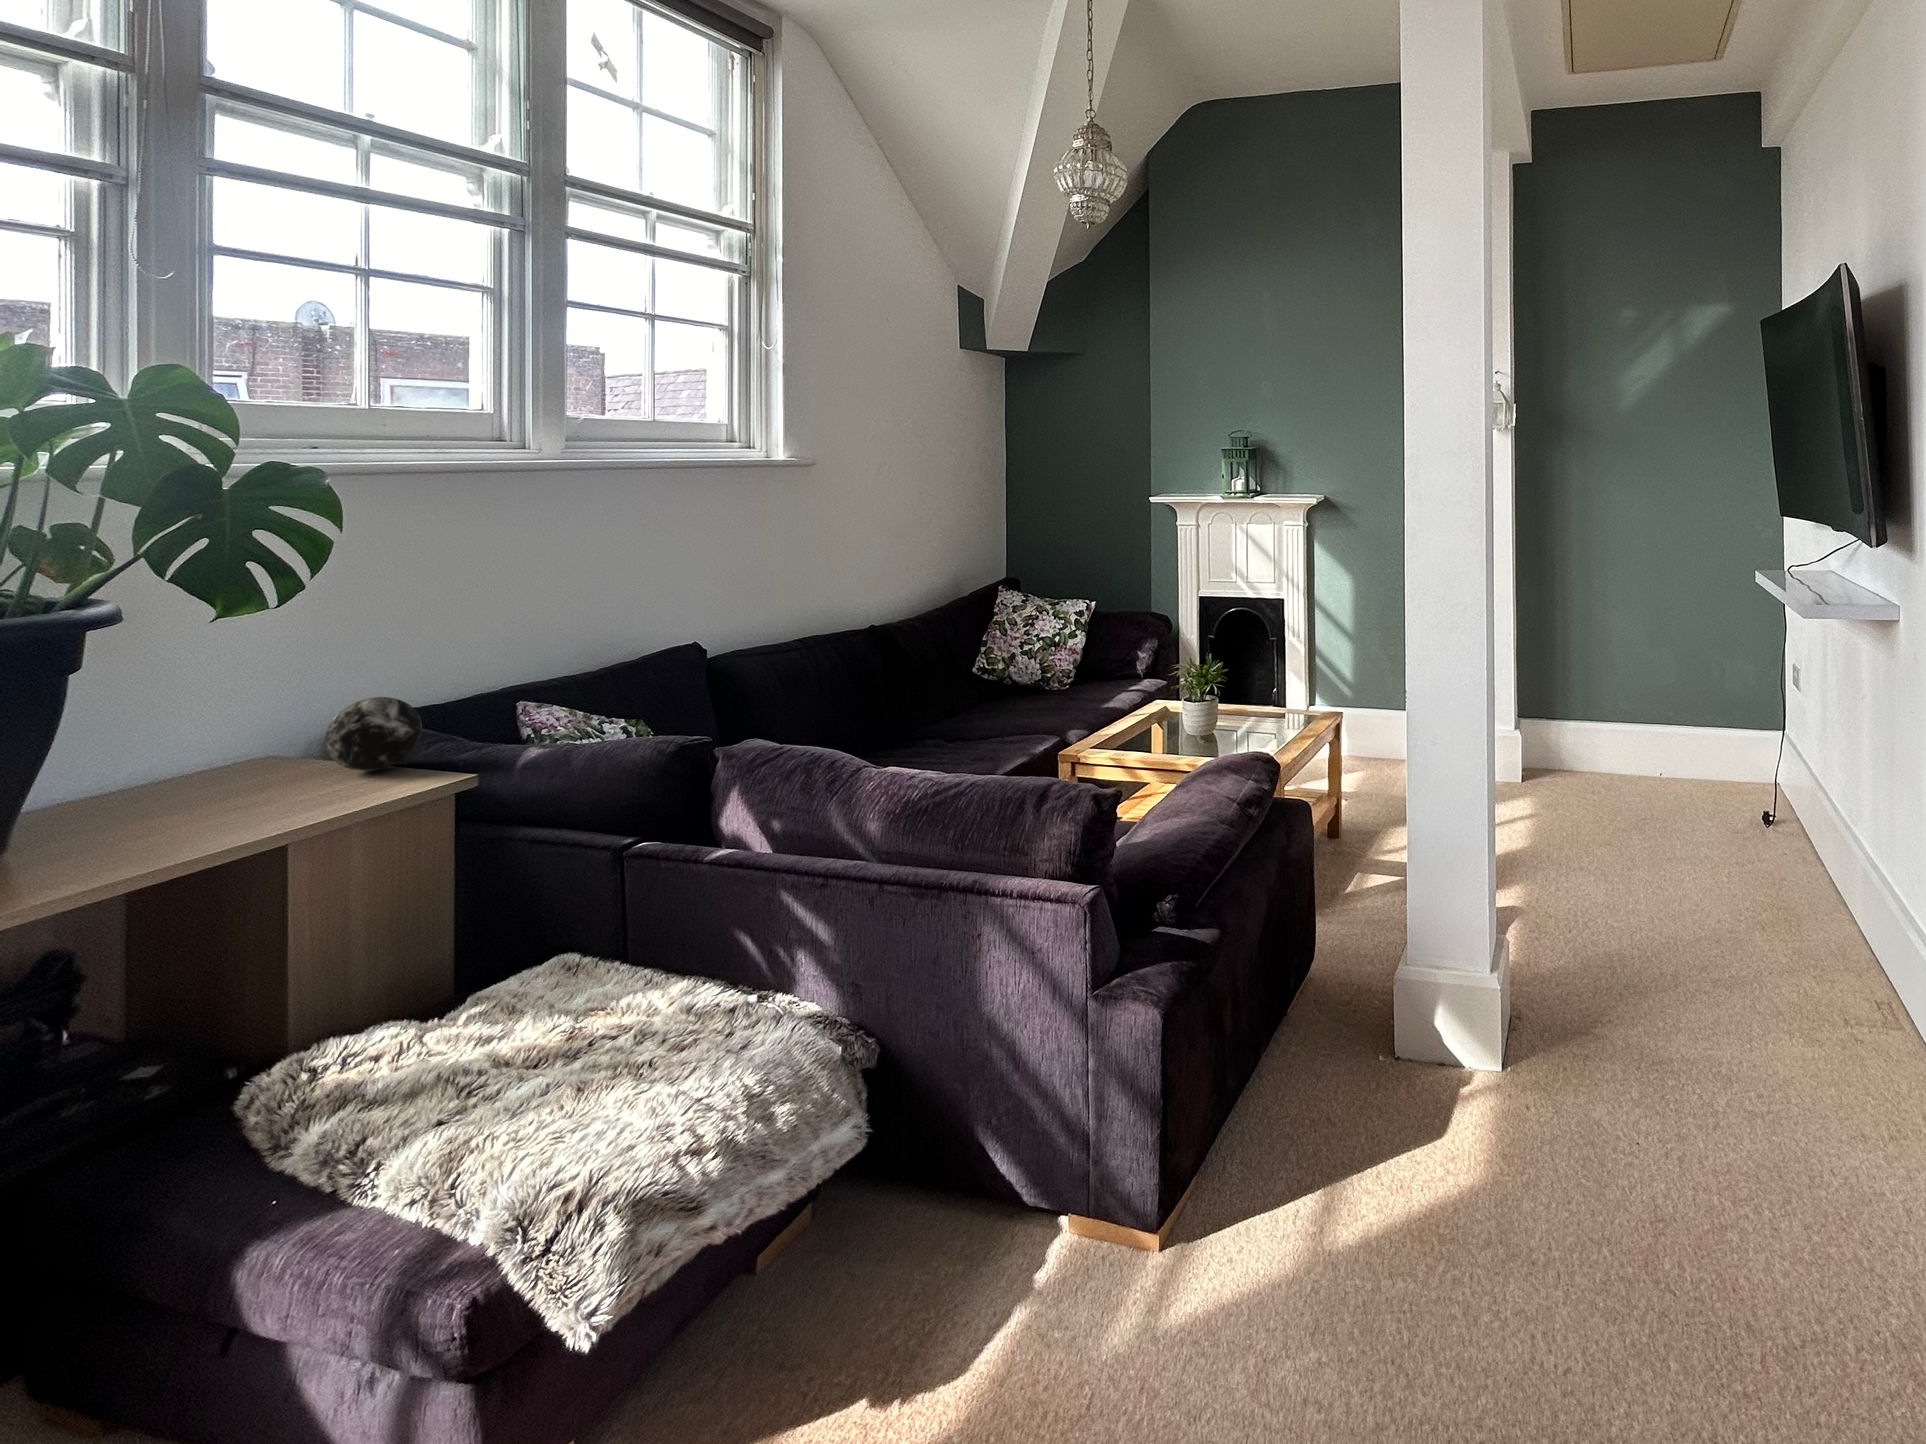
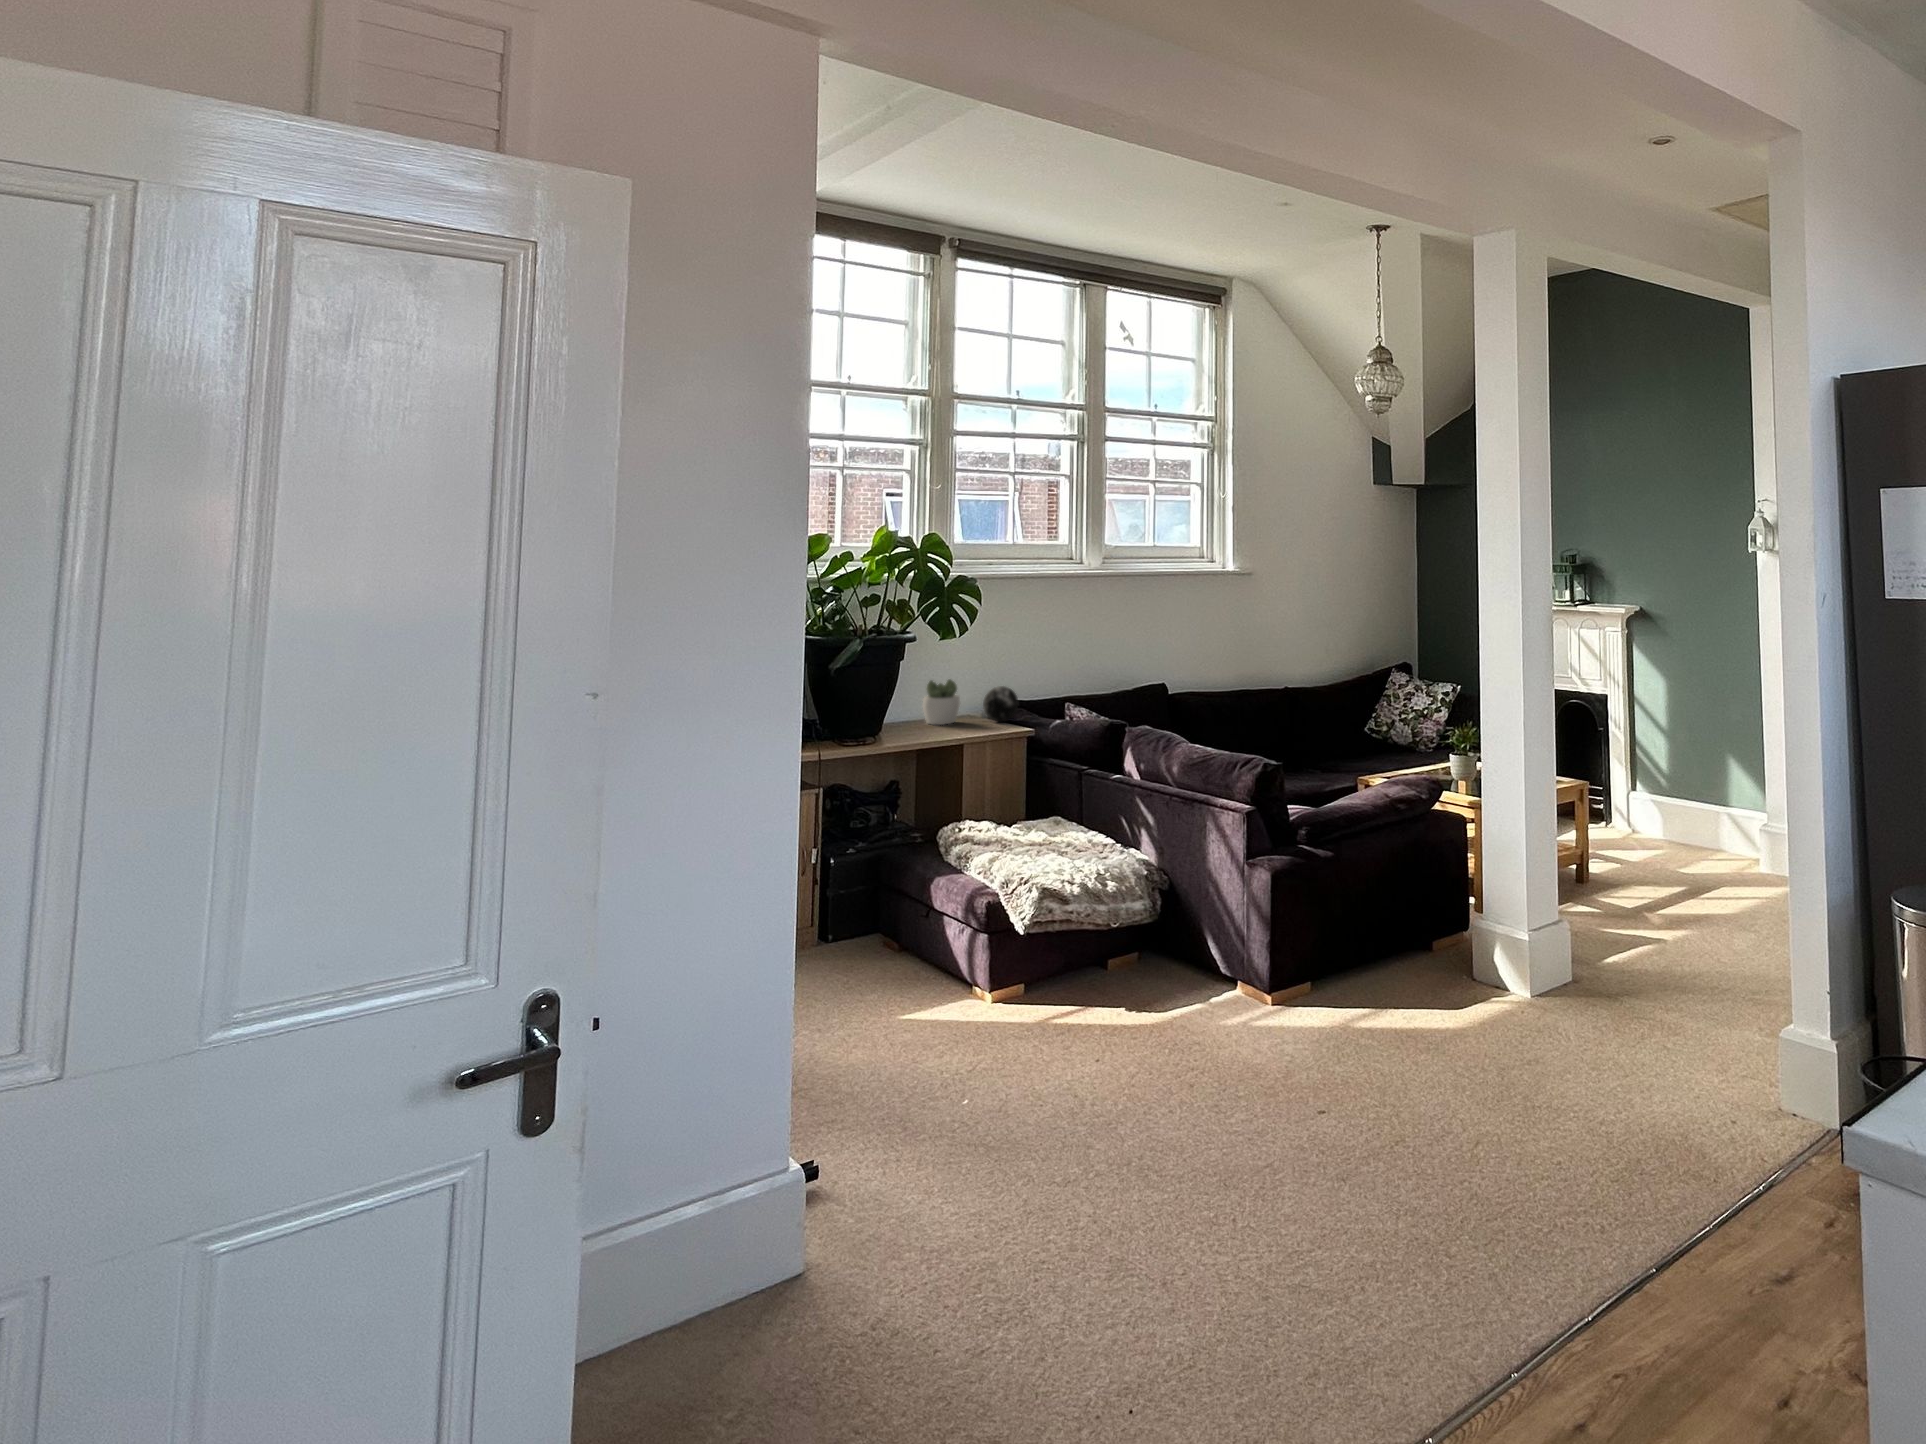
succulent plant: none [137,698,257,808] -> present [923,679,960,725]

